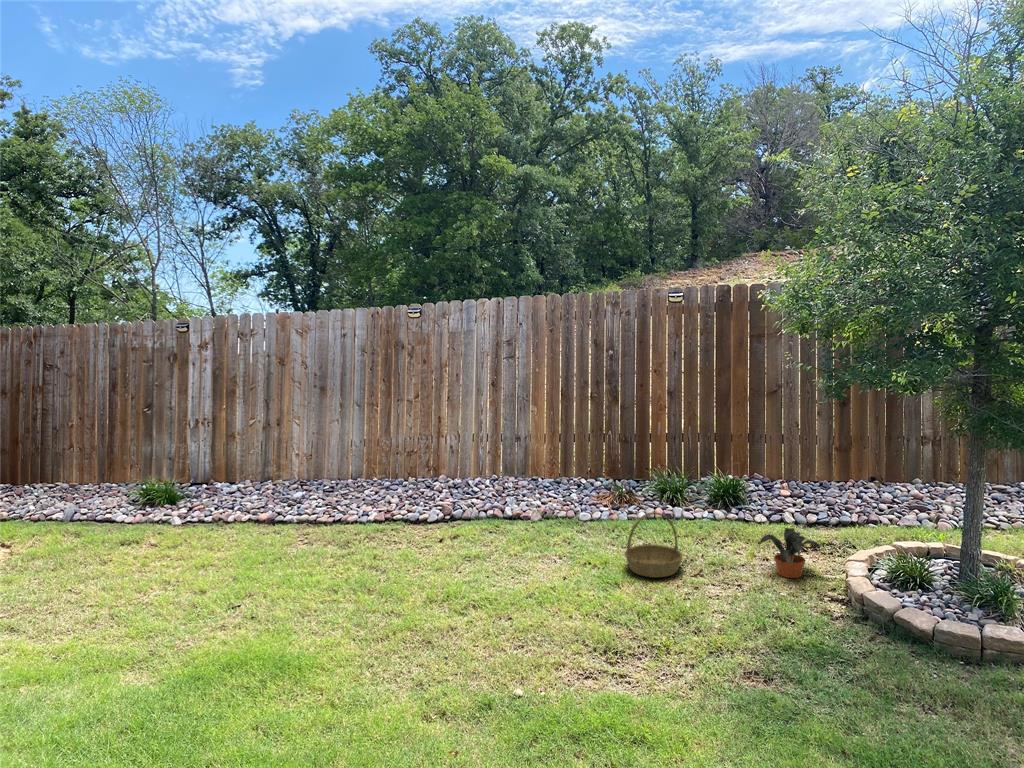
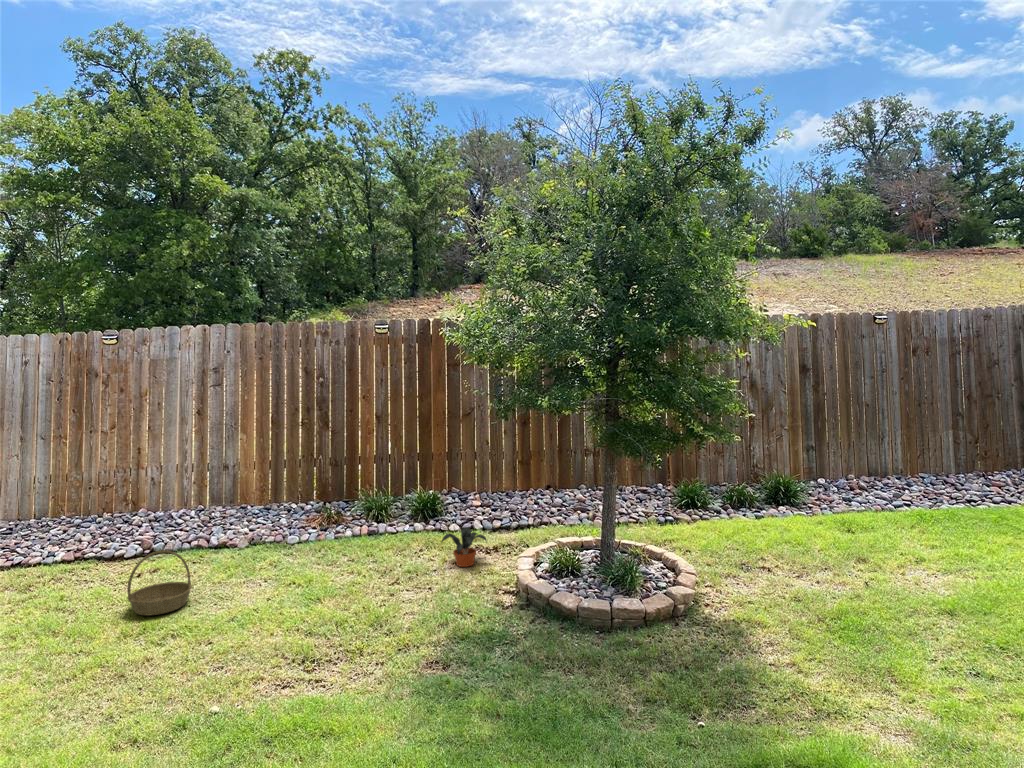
basket: present [625,512,682,577] -> present [127,550,192,616]

